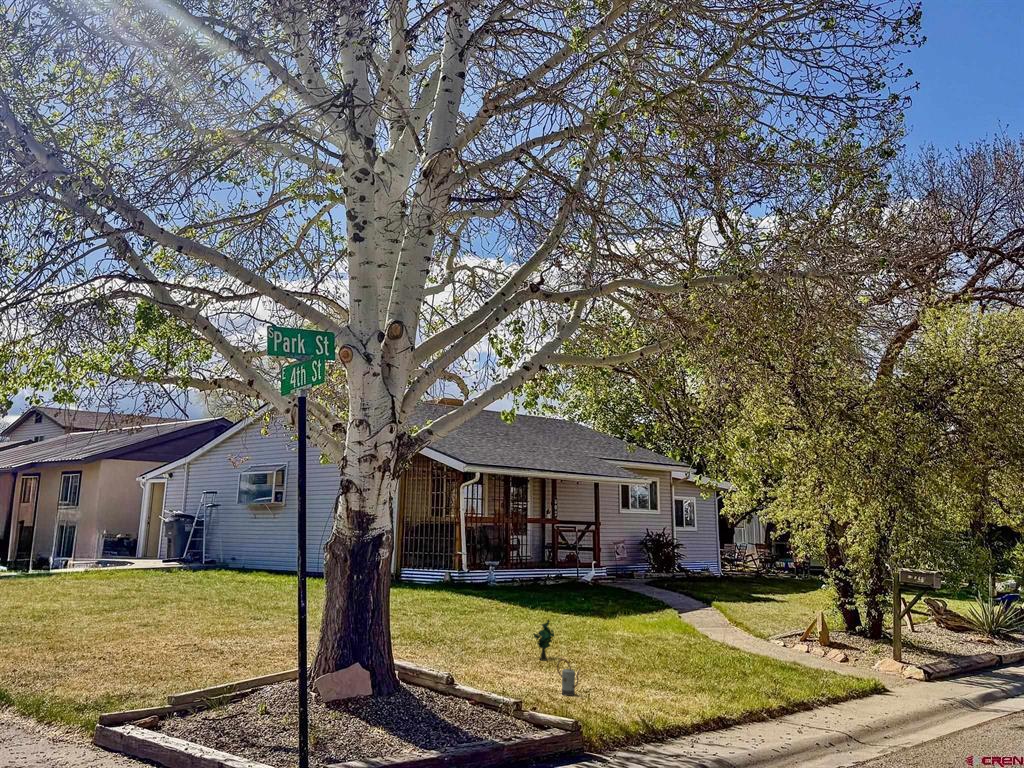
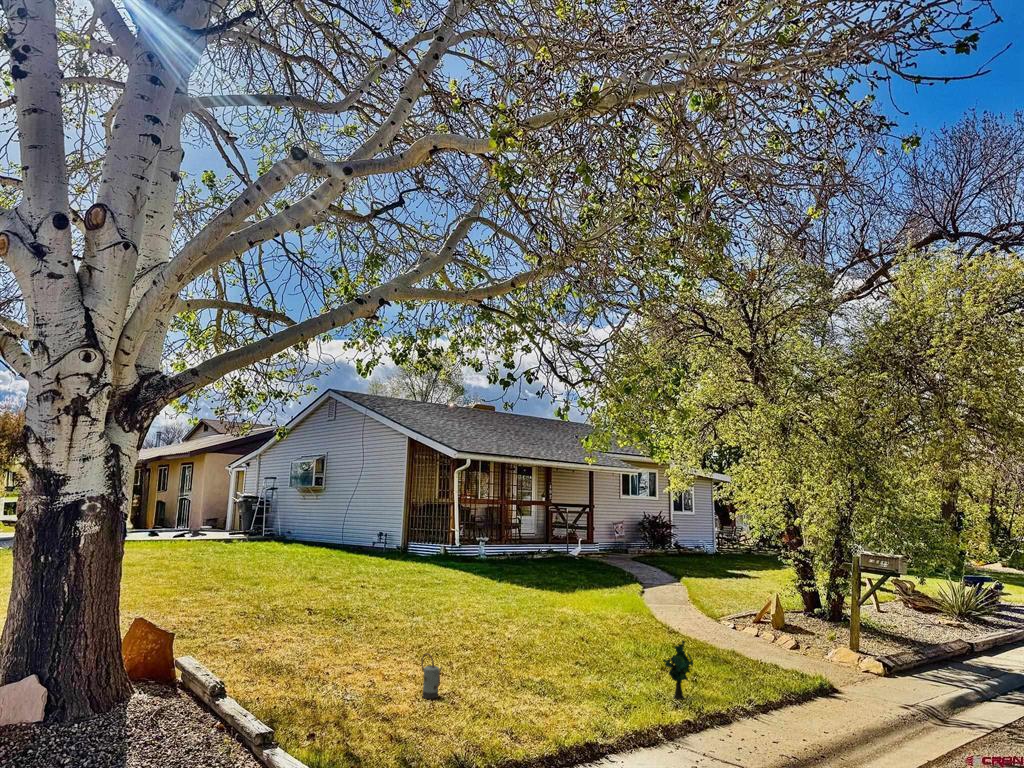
decorative plant: present [533,620,554,661] -> present [663,640,694,700]

